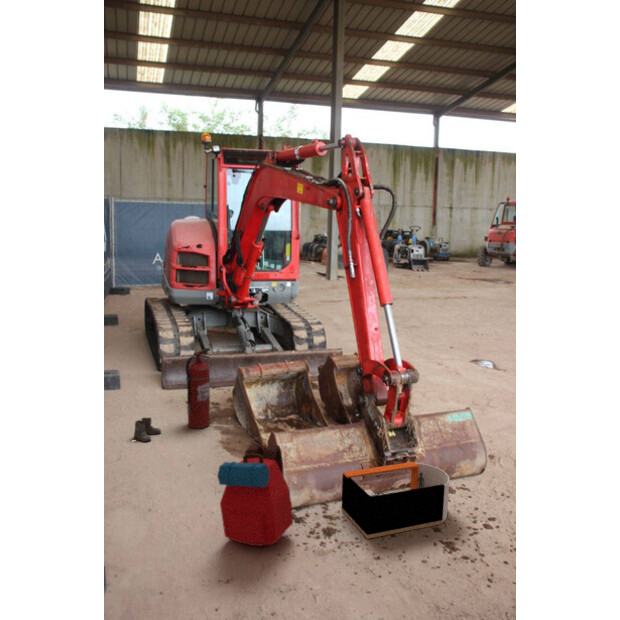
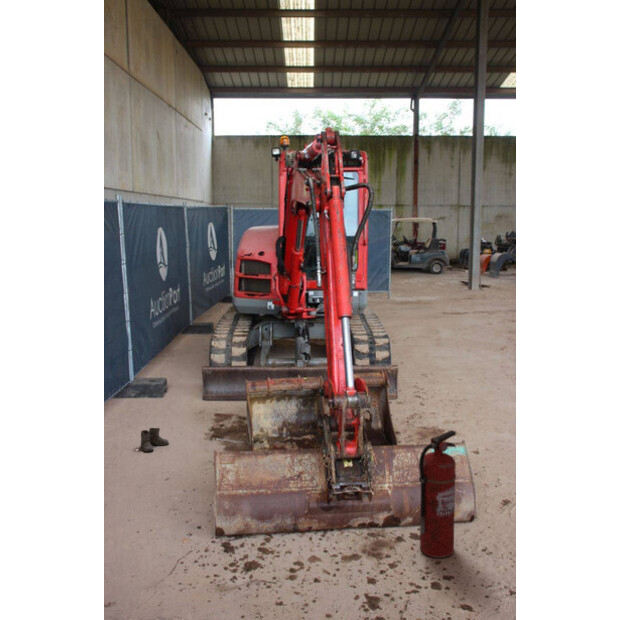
fire extinguisher: present [186,348,210,428] -> present [419,430,456,558]
backpack: present [217,444,293,546] -> none [124,462,208,571]
storage bin: present [341,462,449,539] -> none [278,498,395,579]

